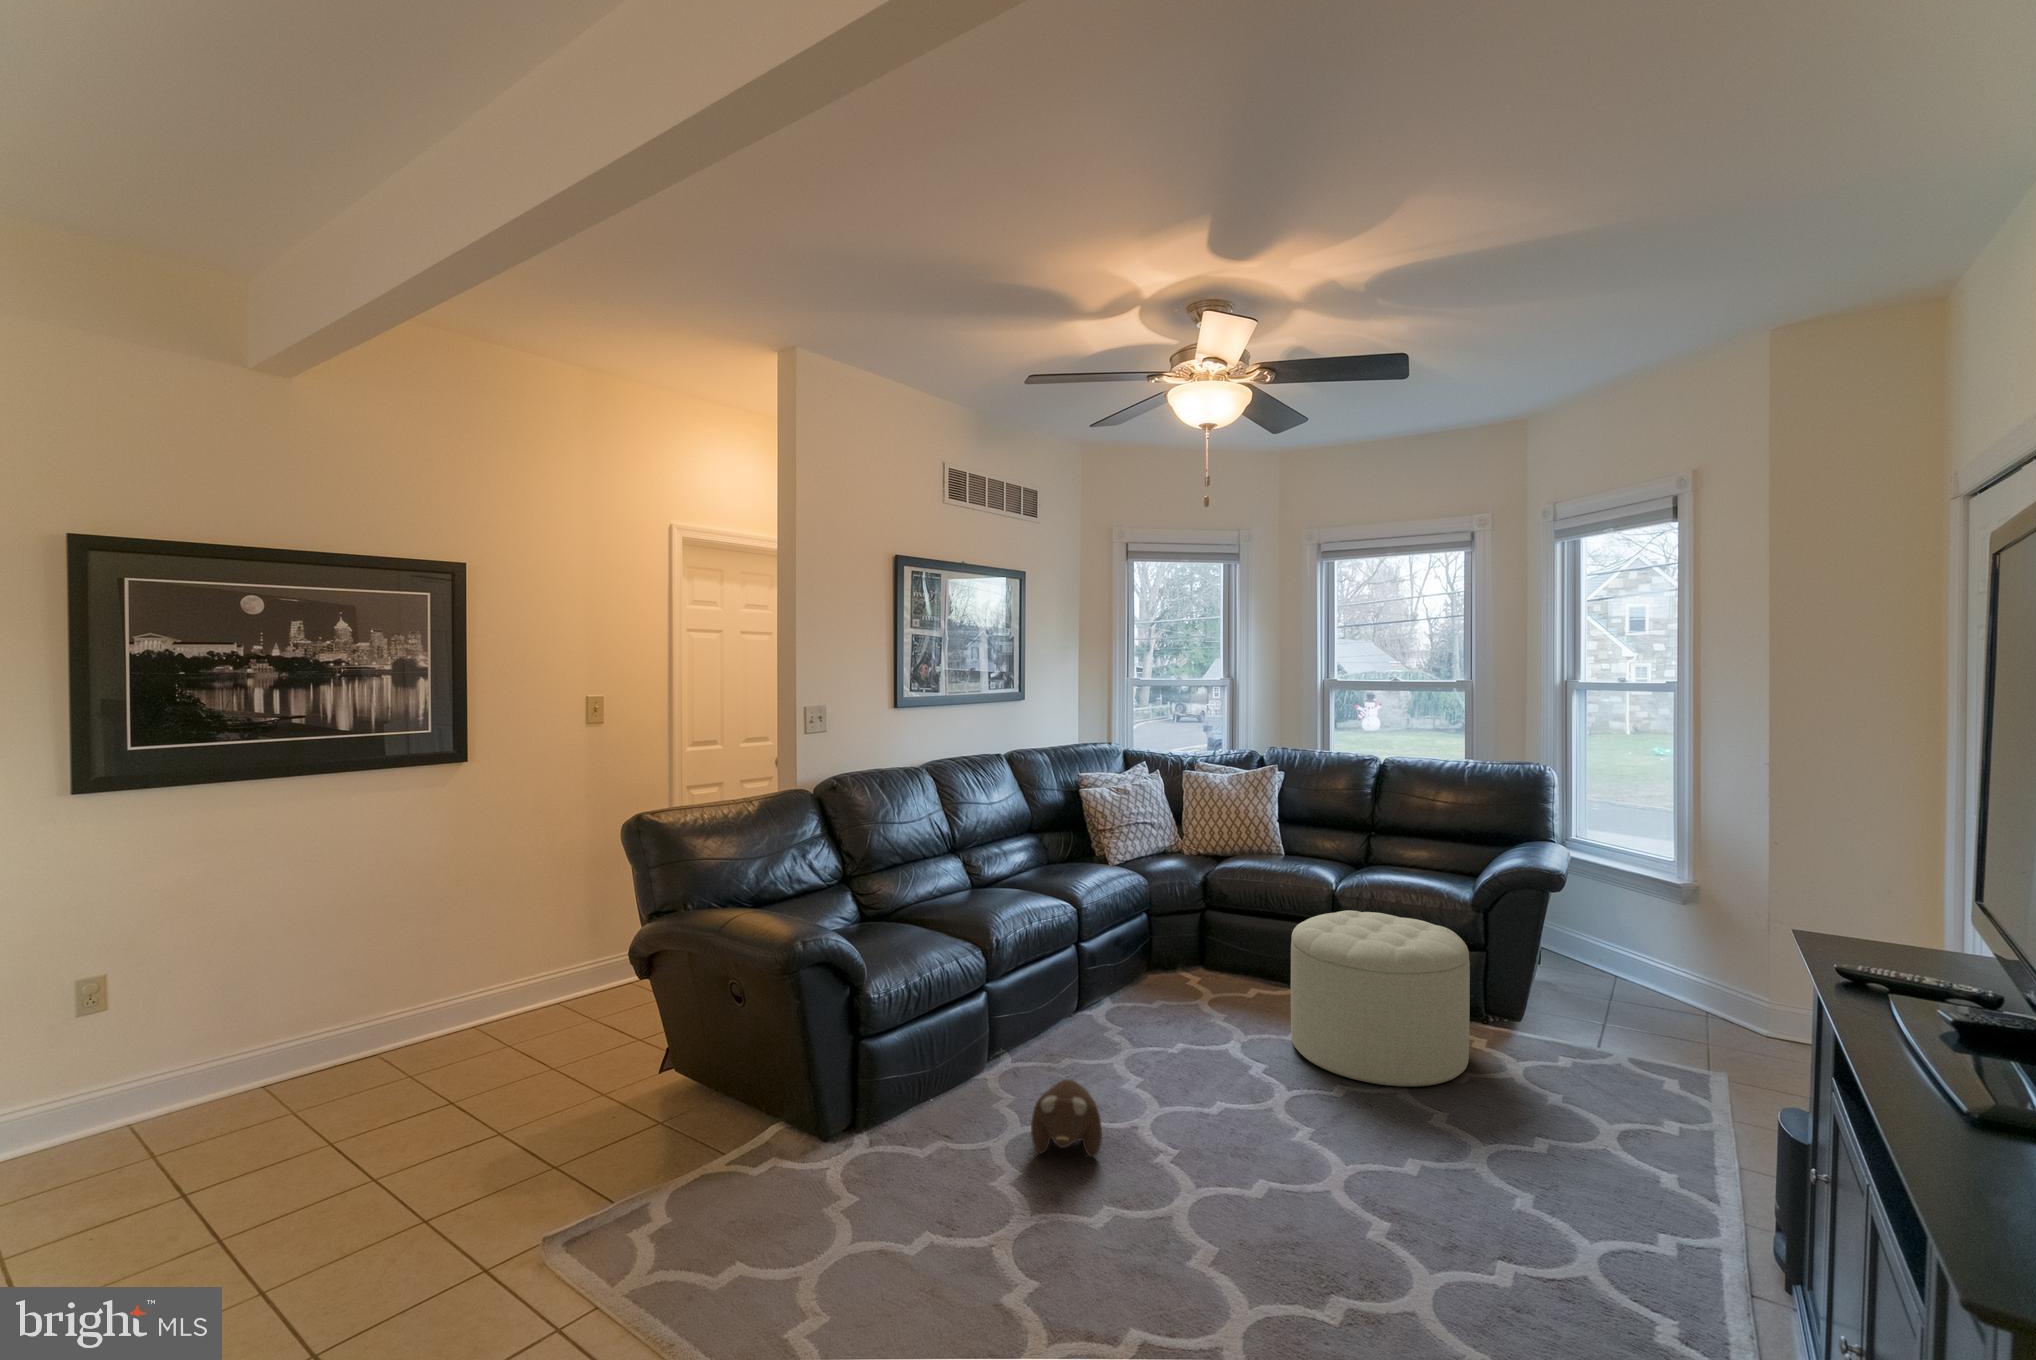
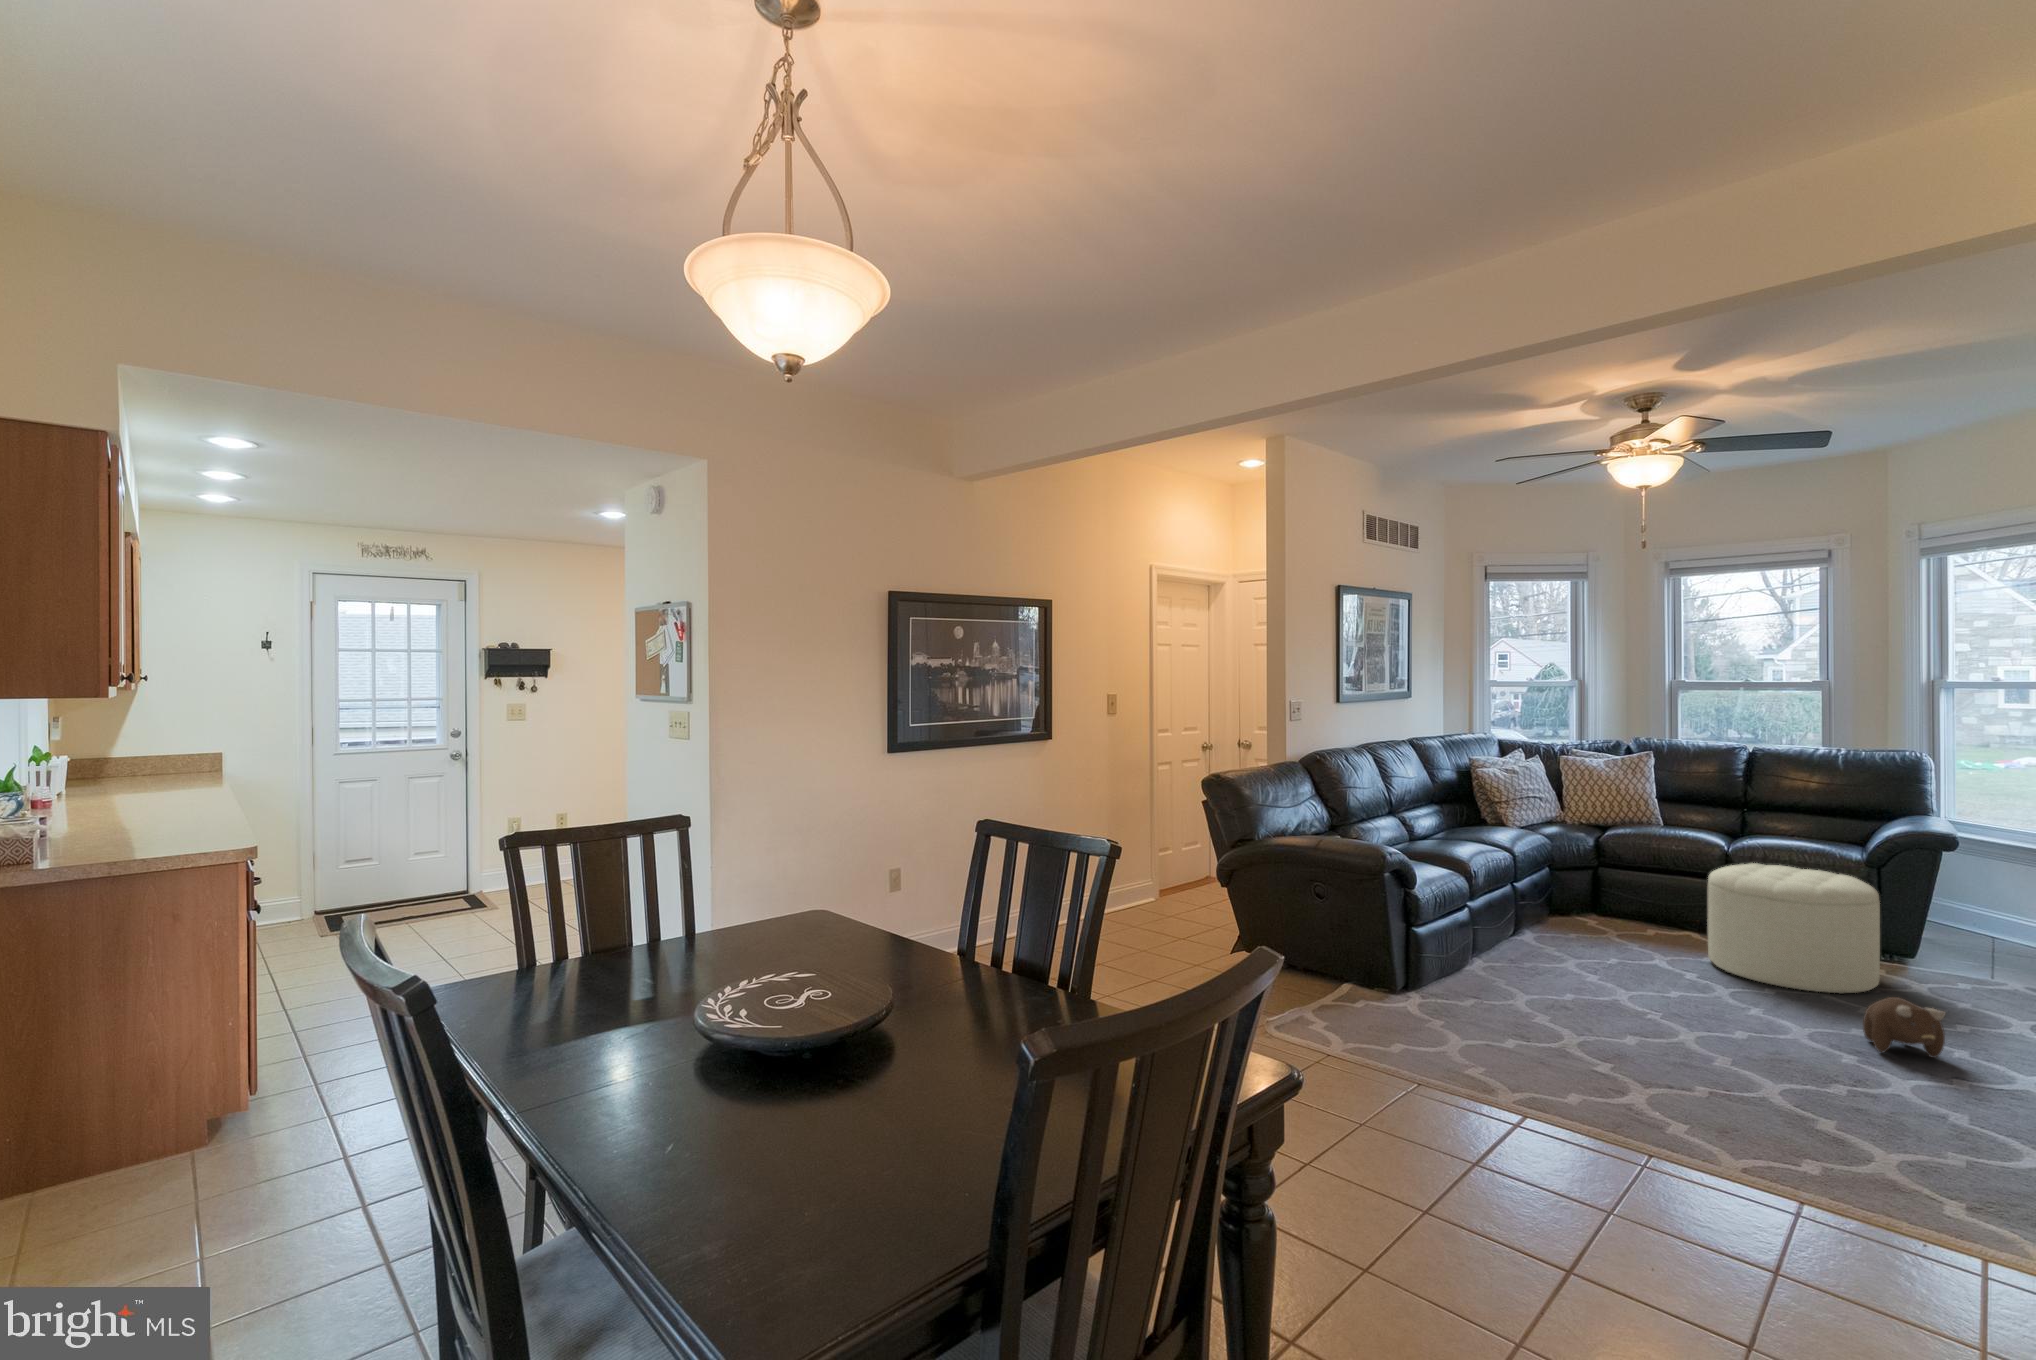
plush toy: present [1031,1080,1102,1157] -> present [1863,997,1945,1058]

